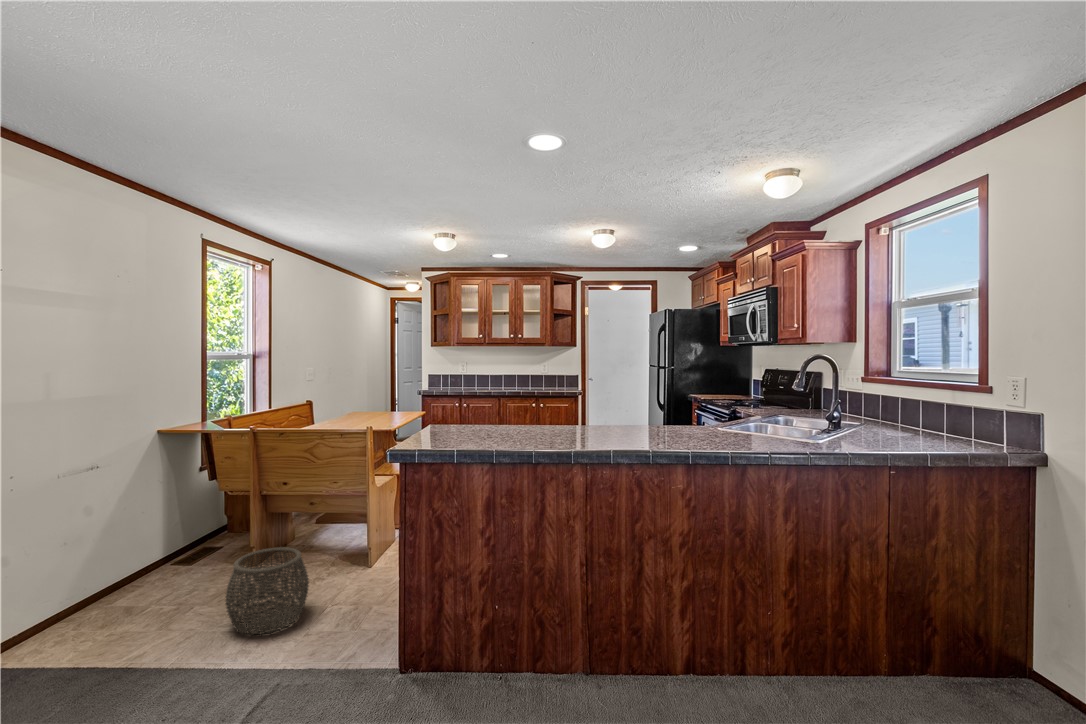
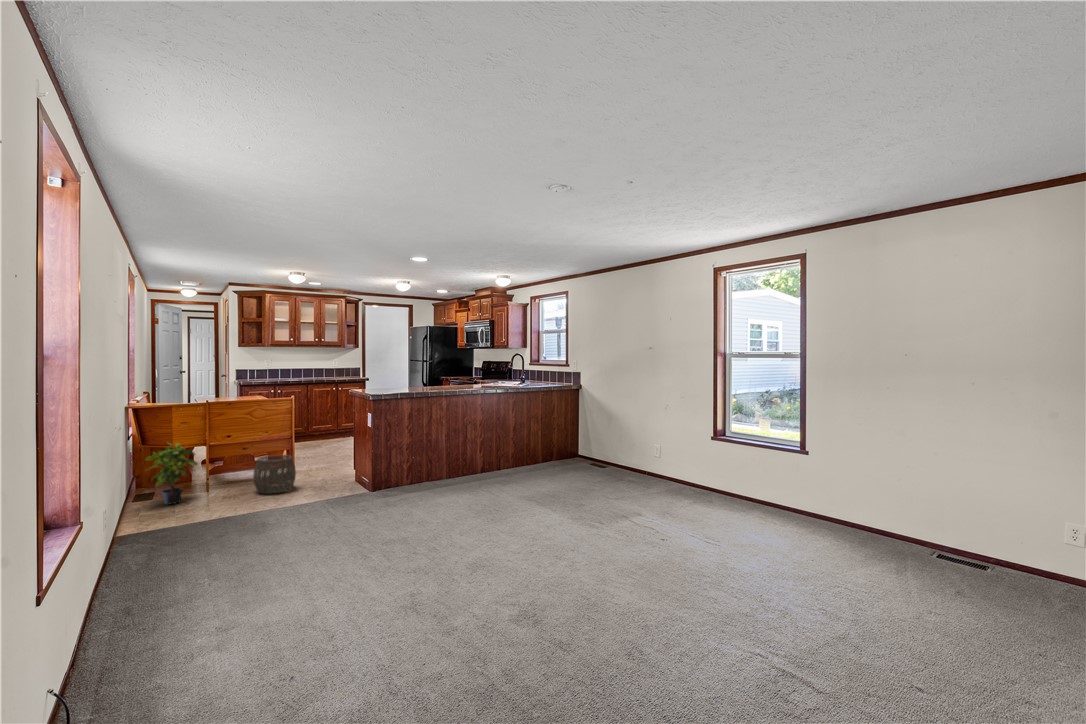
potted plant: none [57,510,169,622] -> present [146,443,197,504]

